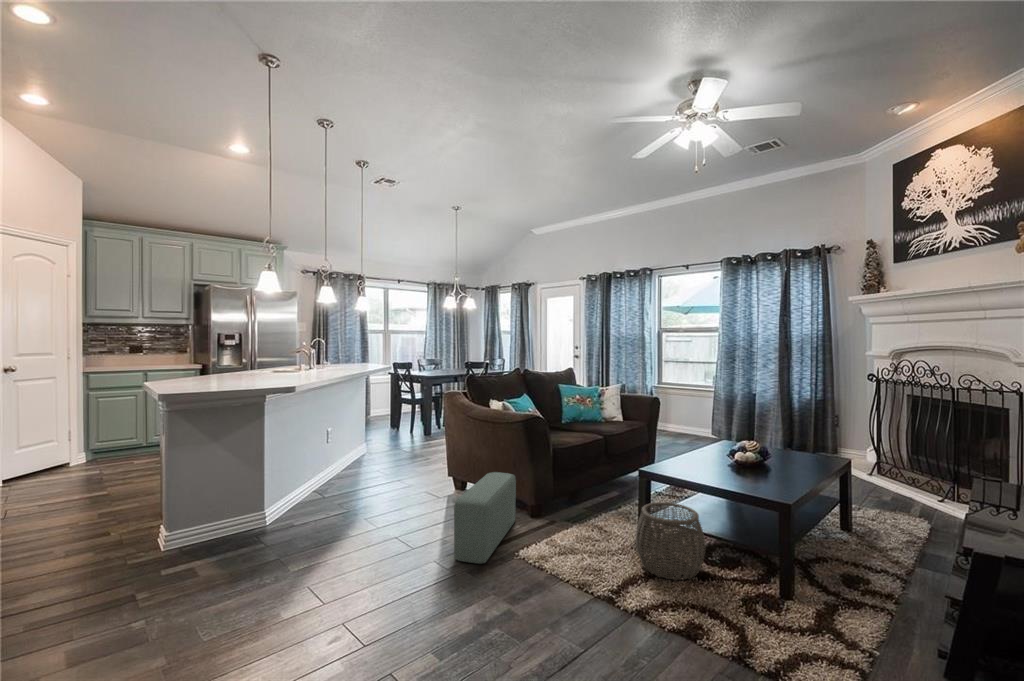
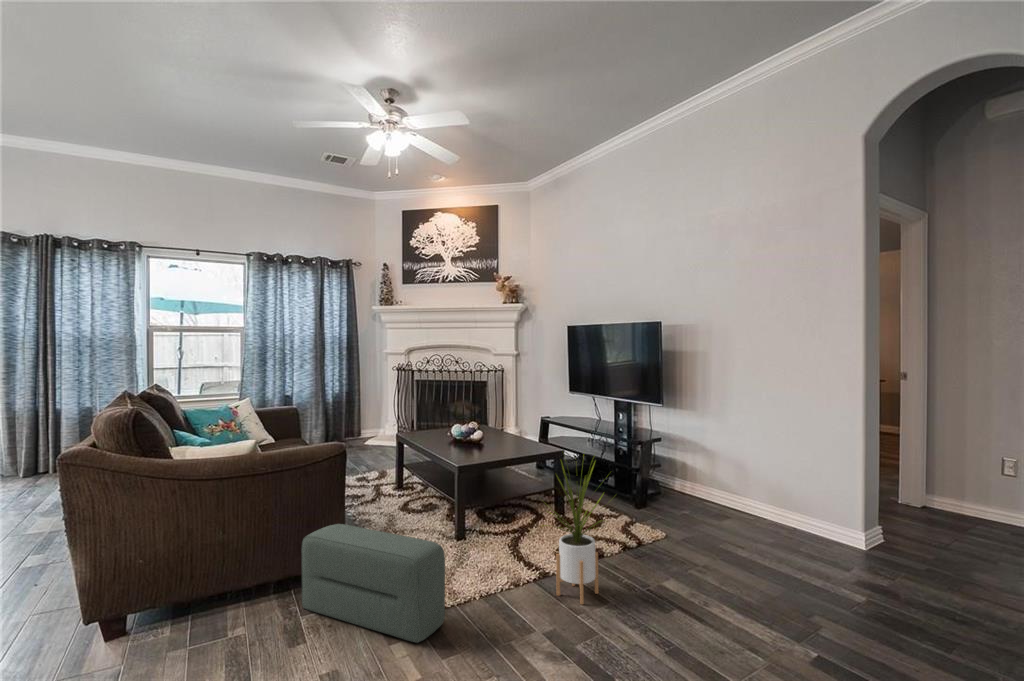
house plant: none [521,468,605,640] -> present [551,460,604,604]
woven basket: present [635,502,705,580] -> none [472,481,531,545]

